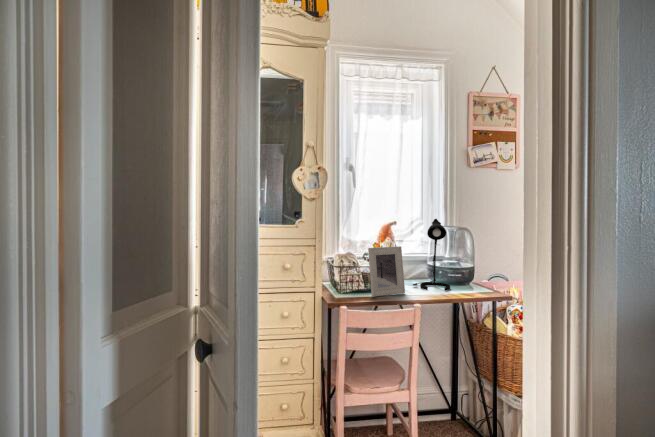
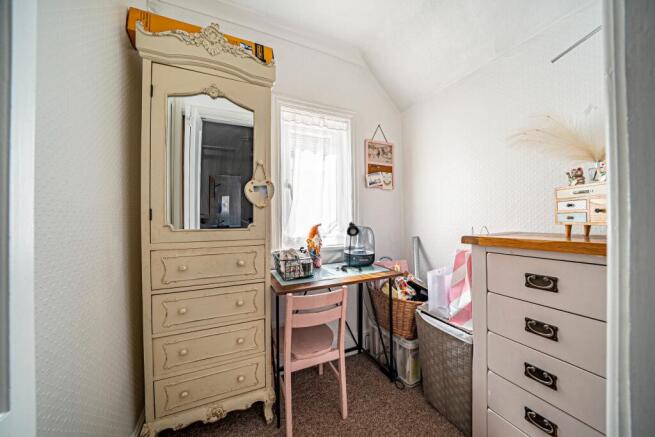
picture frame: present [368,246,405,297] -> none [307,242,334,282]

